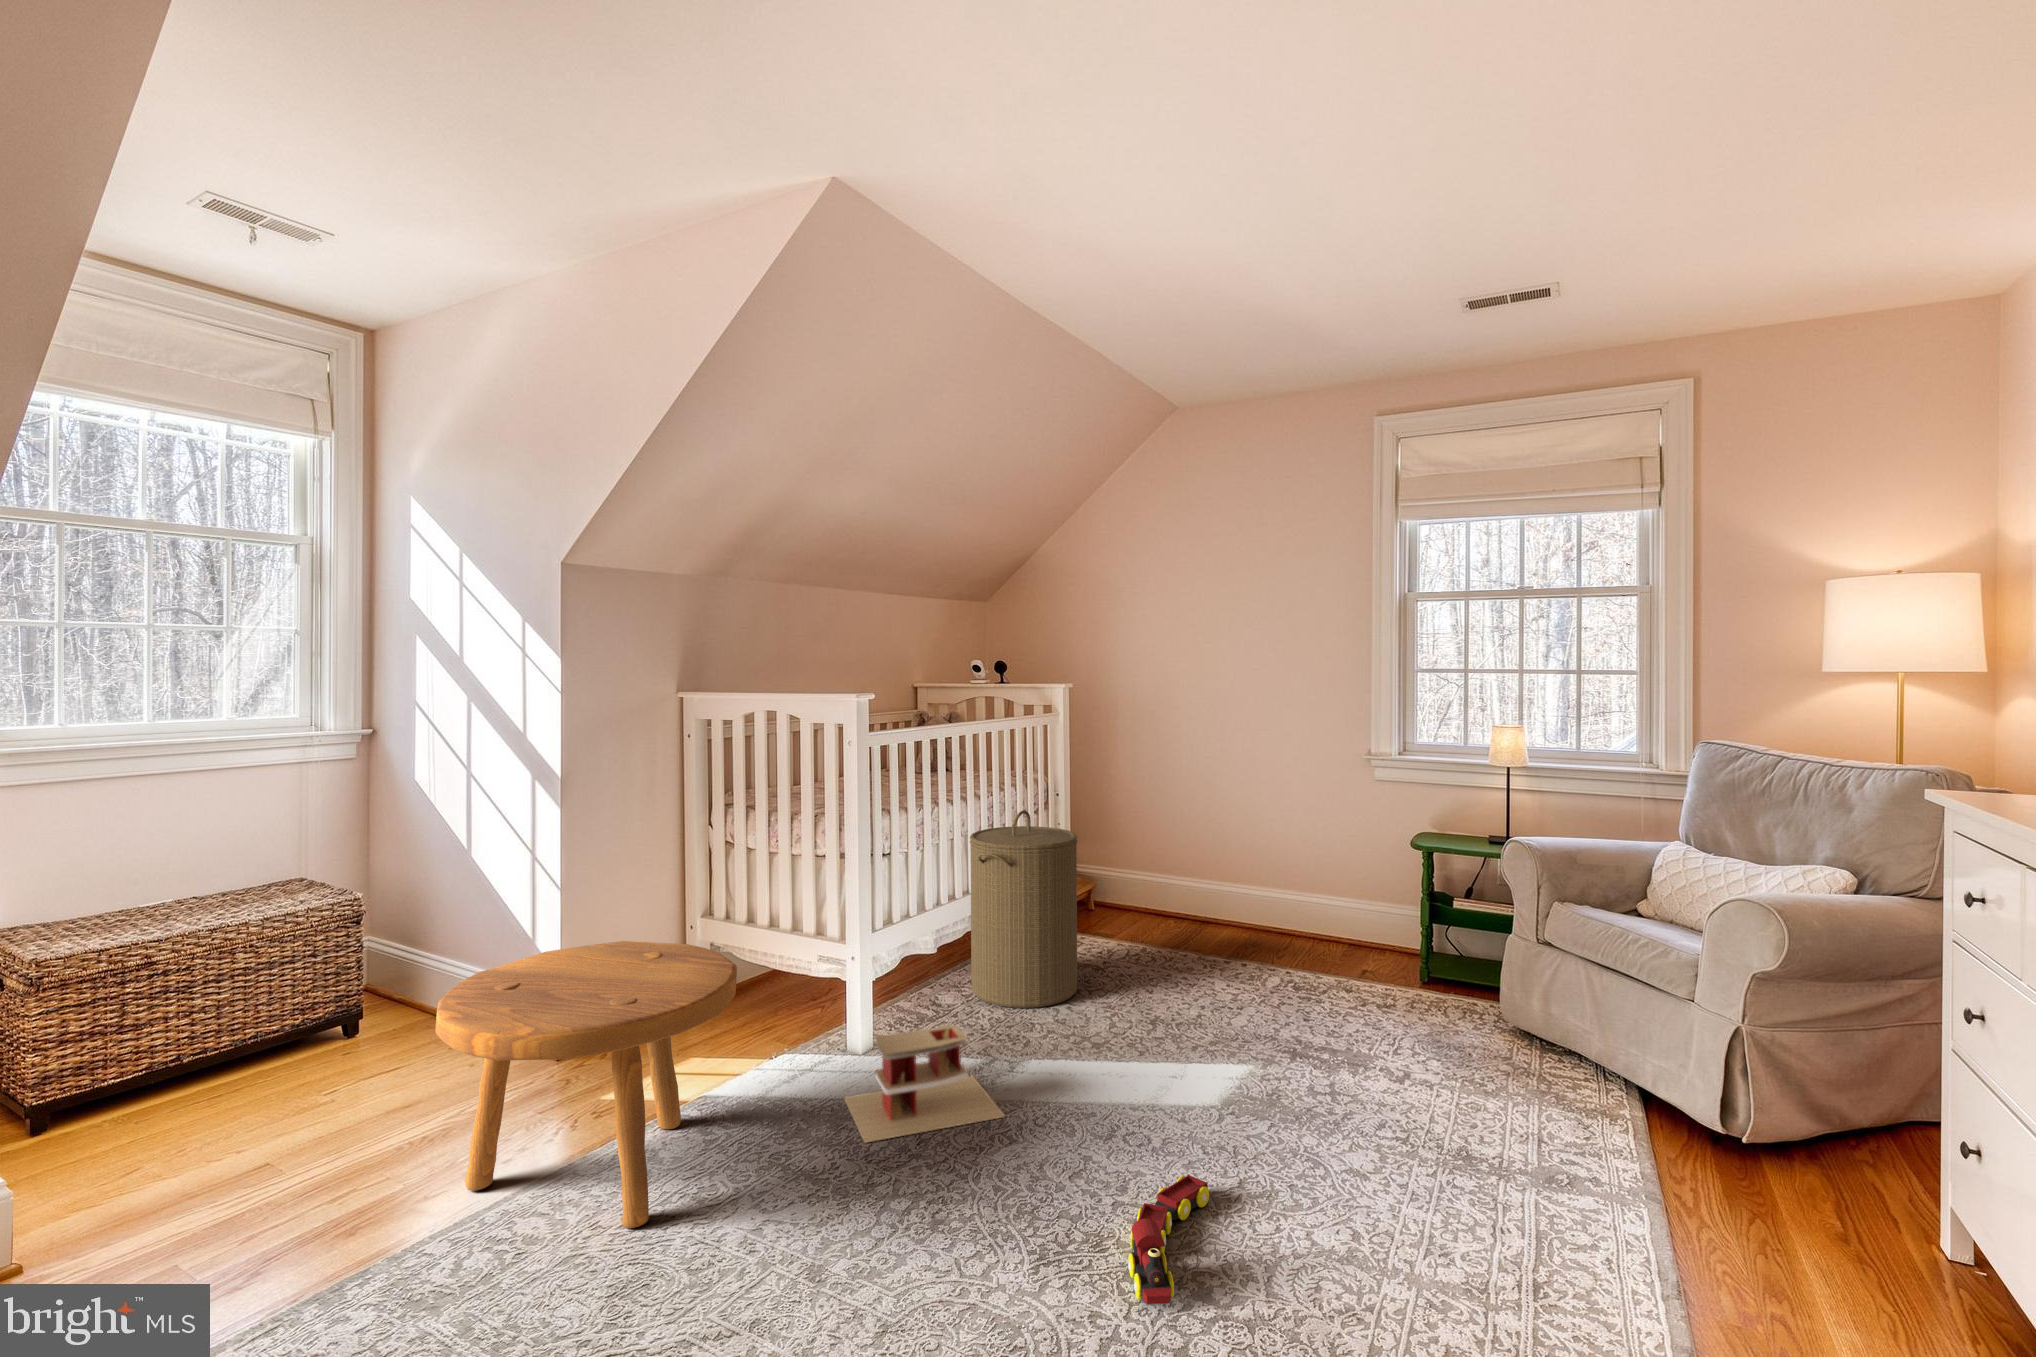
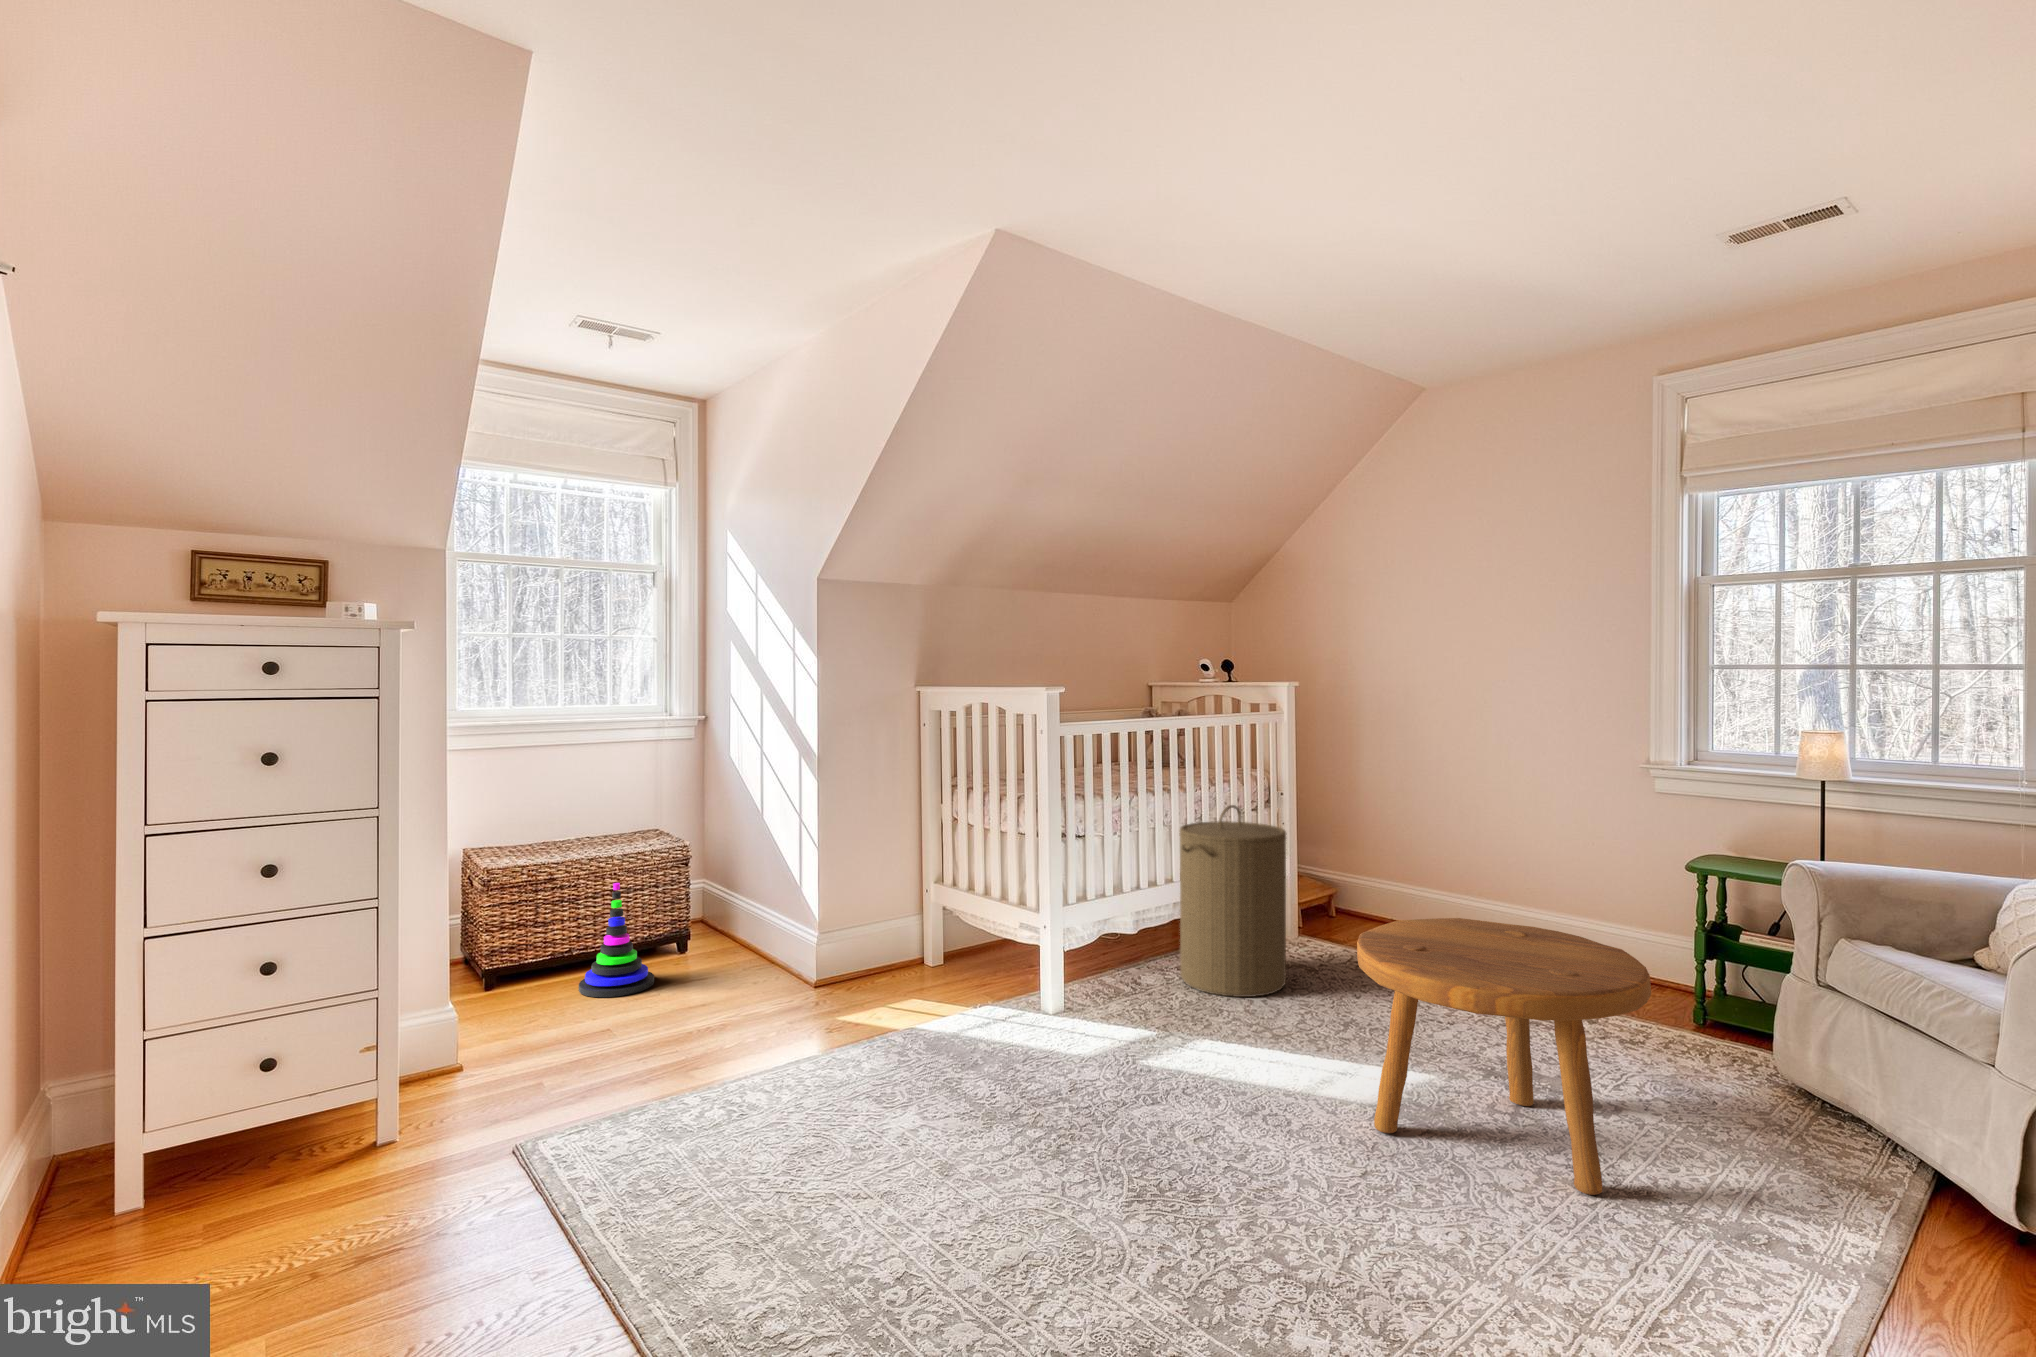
footstool: present [435,941,737,1228] -> present [1357,918,1651,1195]
stacking toy: none [207,960,323,1117] -> present [579,883,654,997]
toy house: present [844,1025,1005,1143] -> none [1026,993,1163,1083]
toy train: present [1128,1175,1209,1304] -> none [1208,1154,1324,1252]

